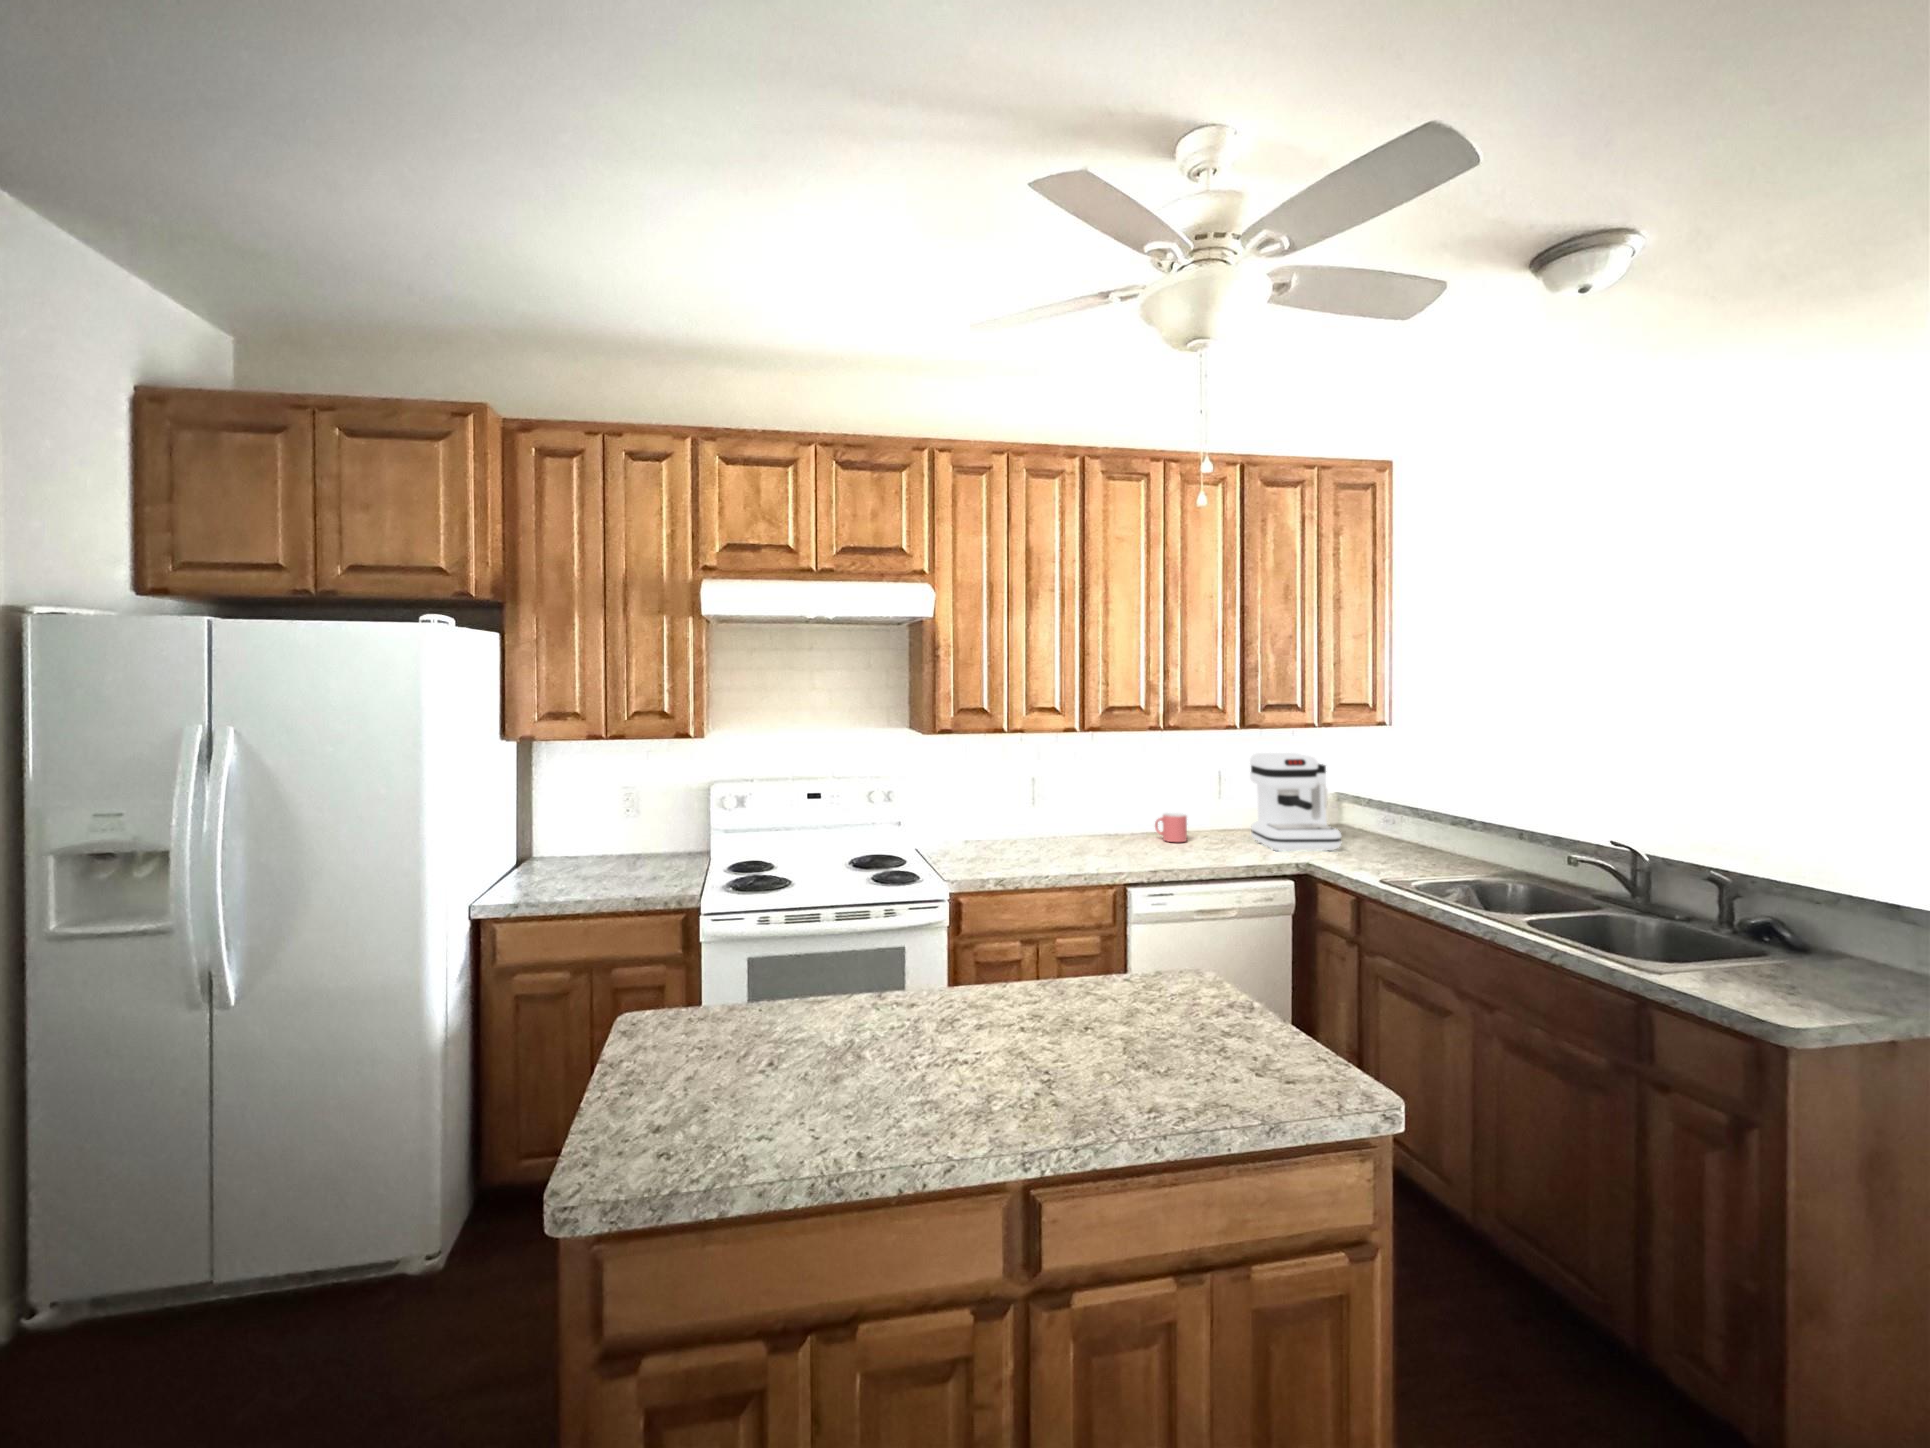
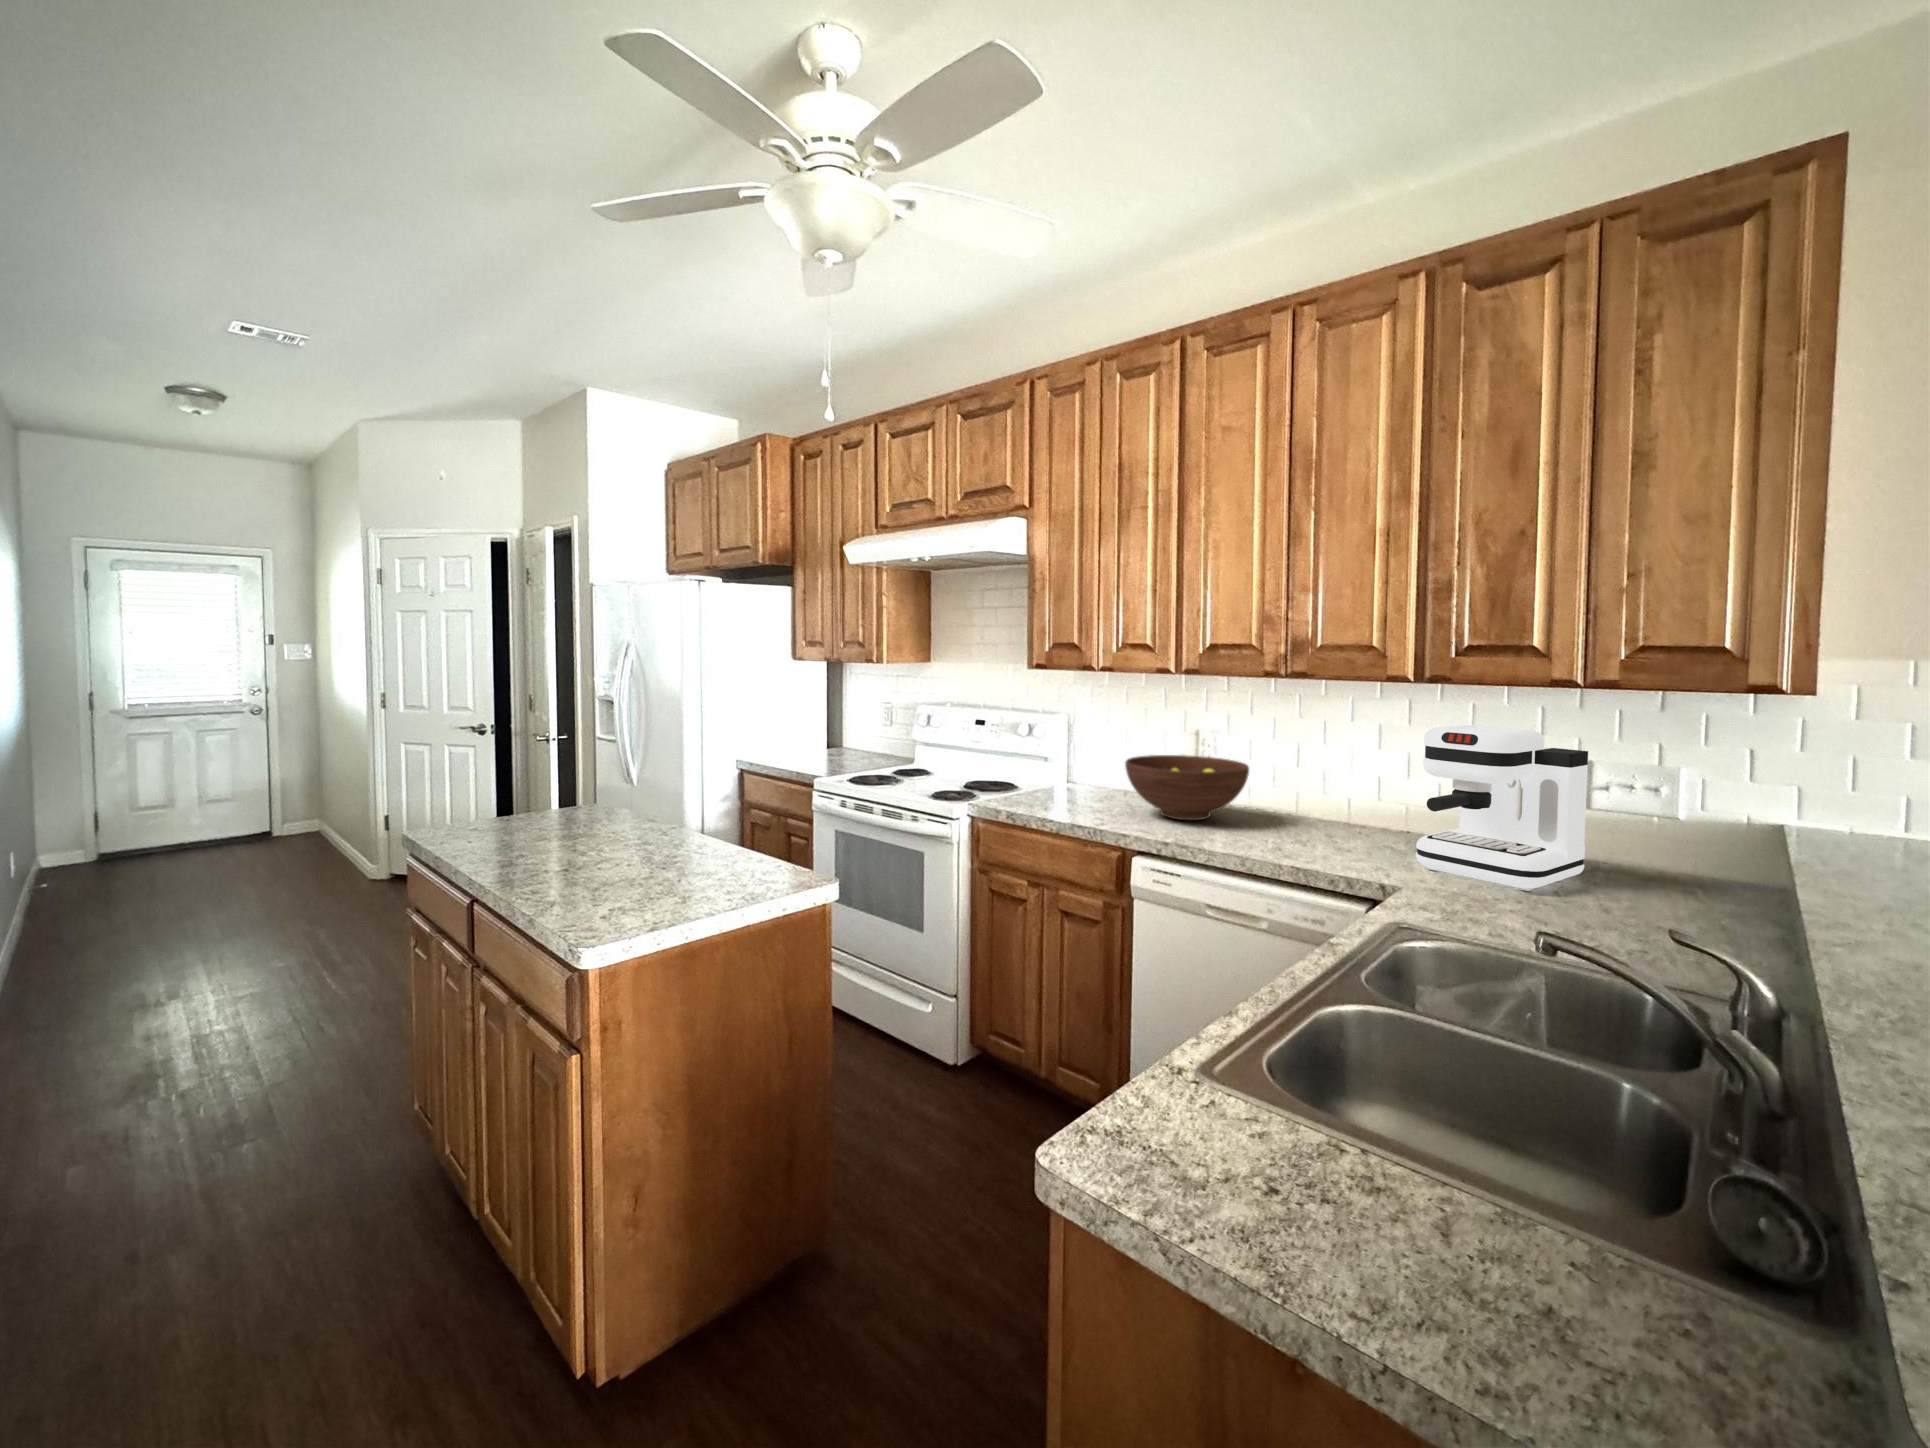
fruit bowl: none [1030,799,1132,855] -> present [1125,755,1249,821]
mug: present [1155,813,1187,842] -> none [1334,796,1370,837]

